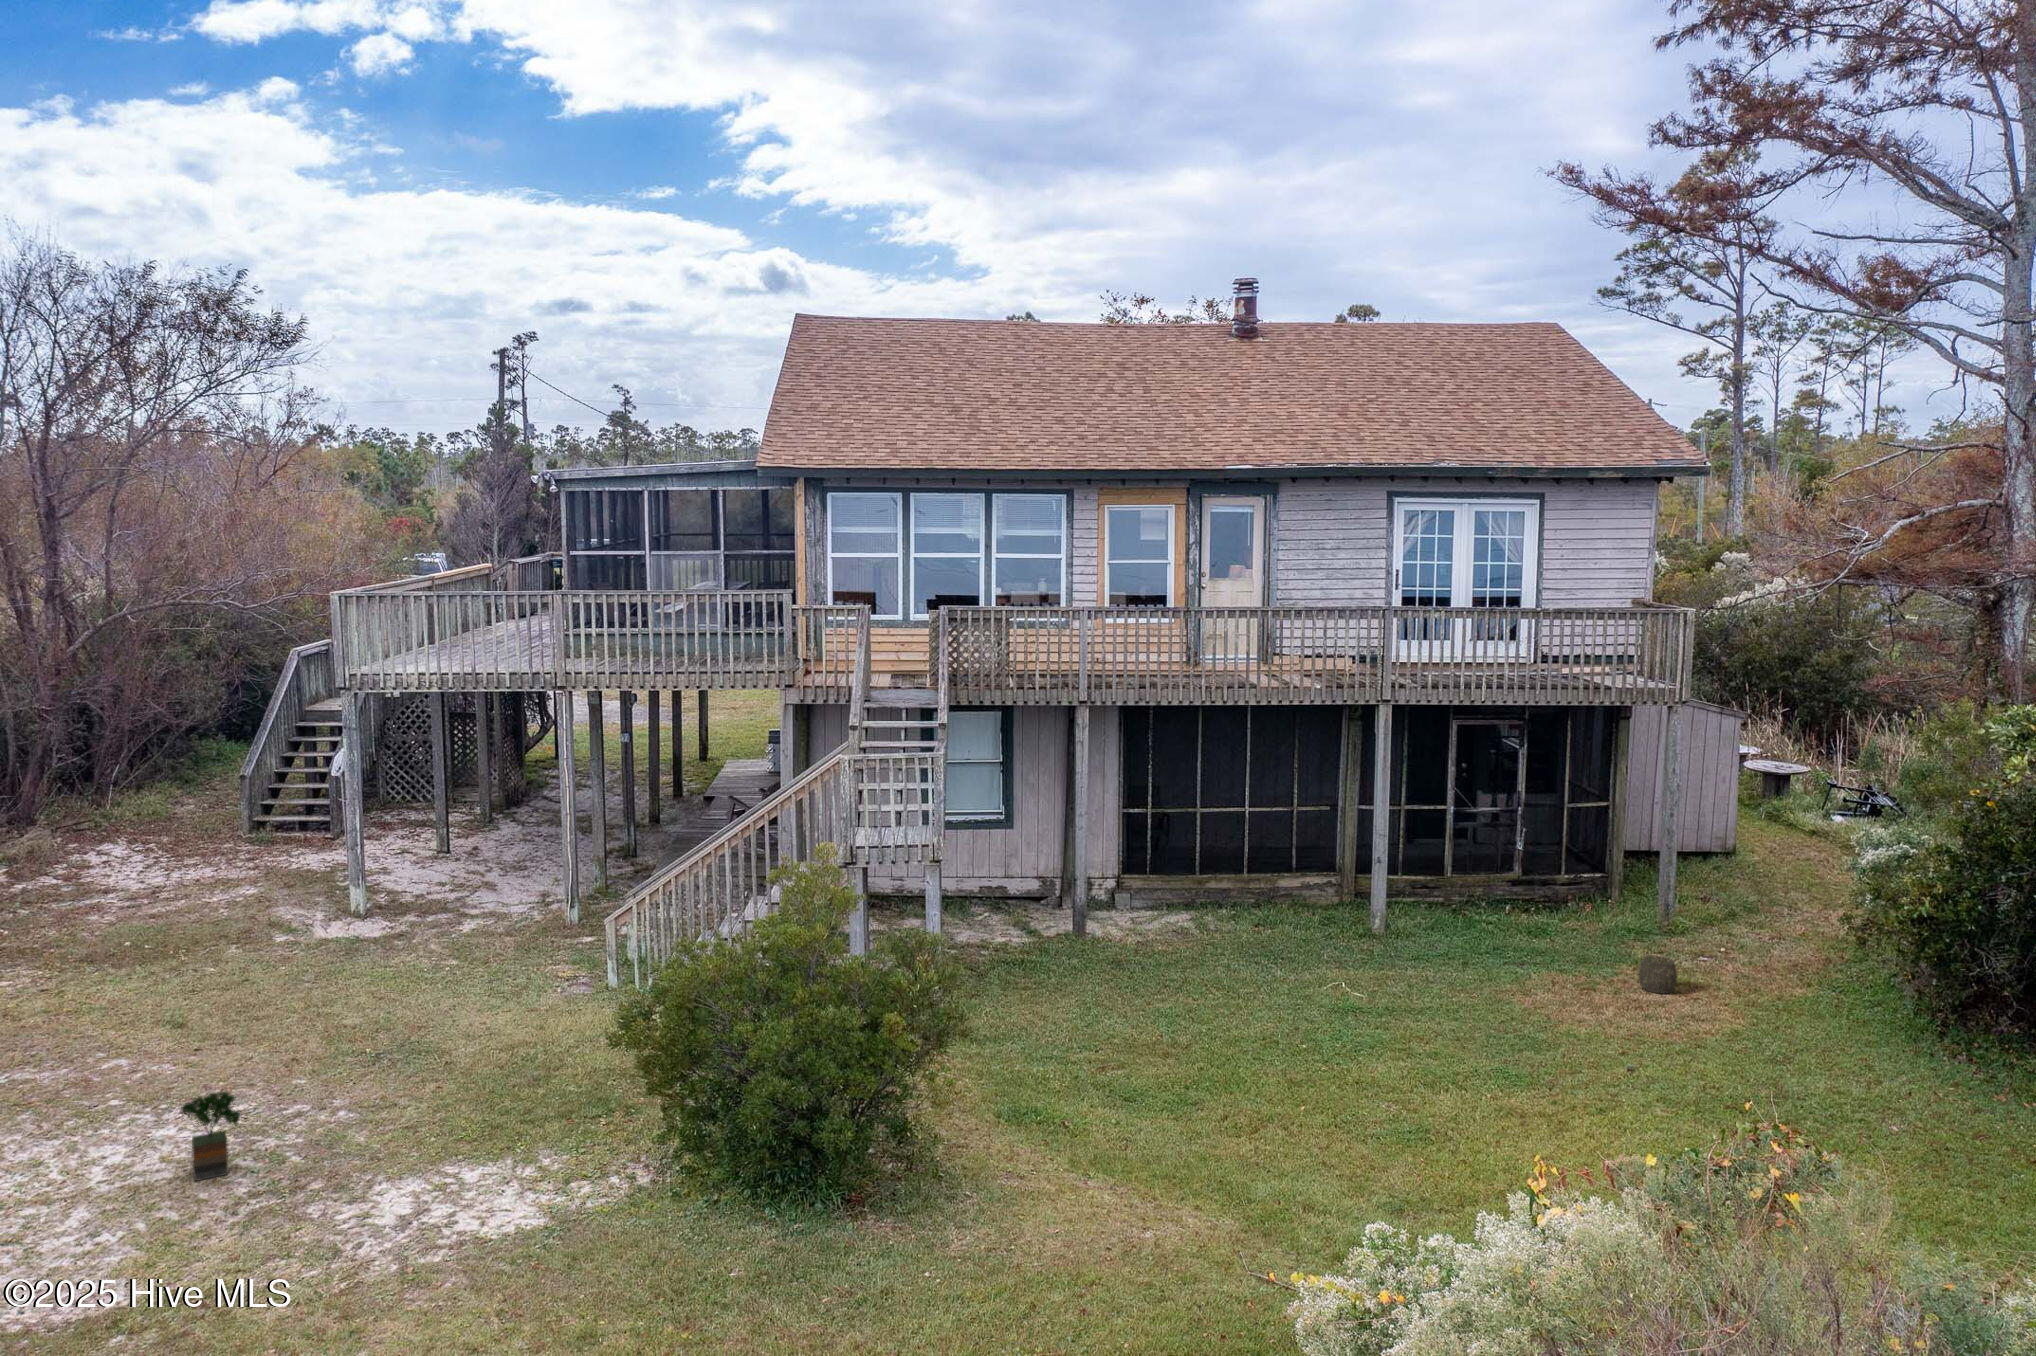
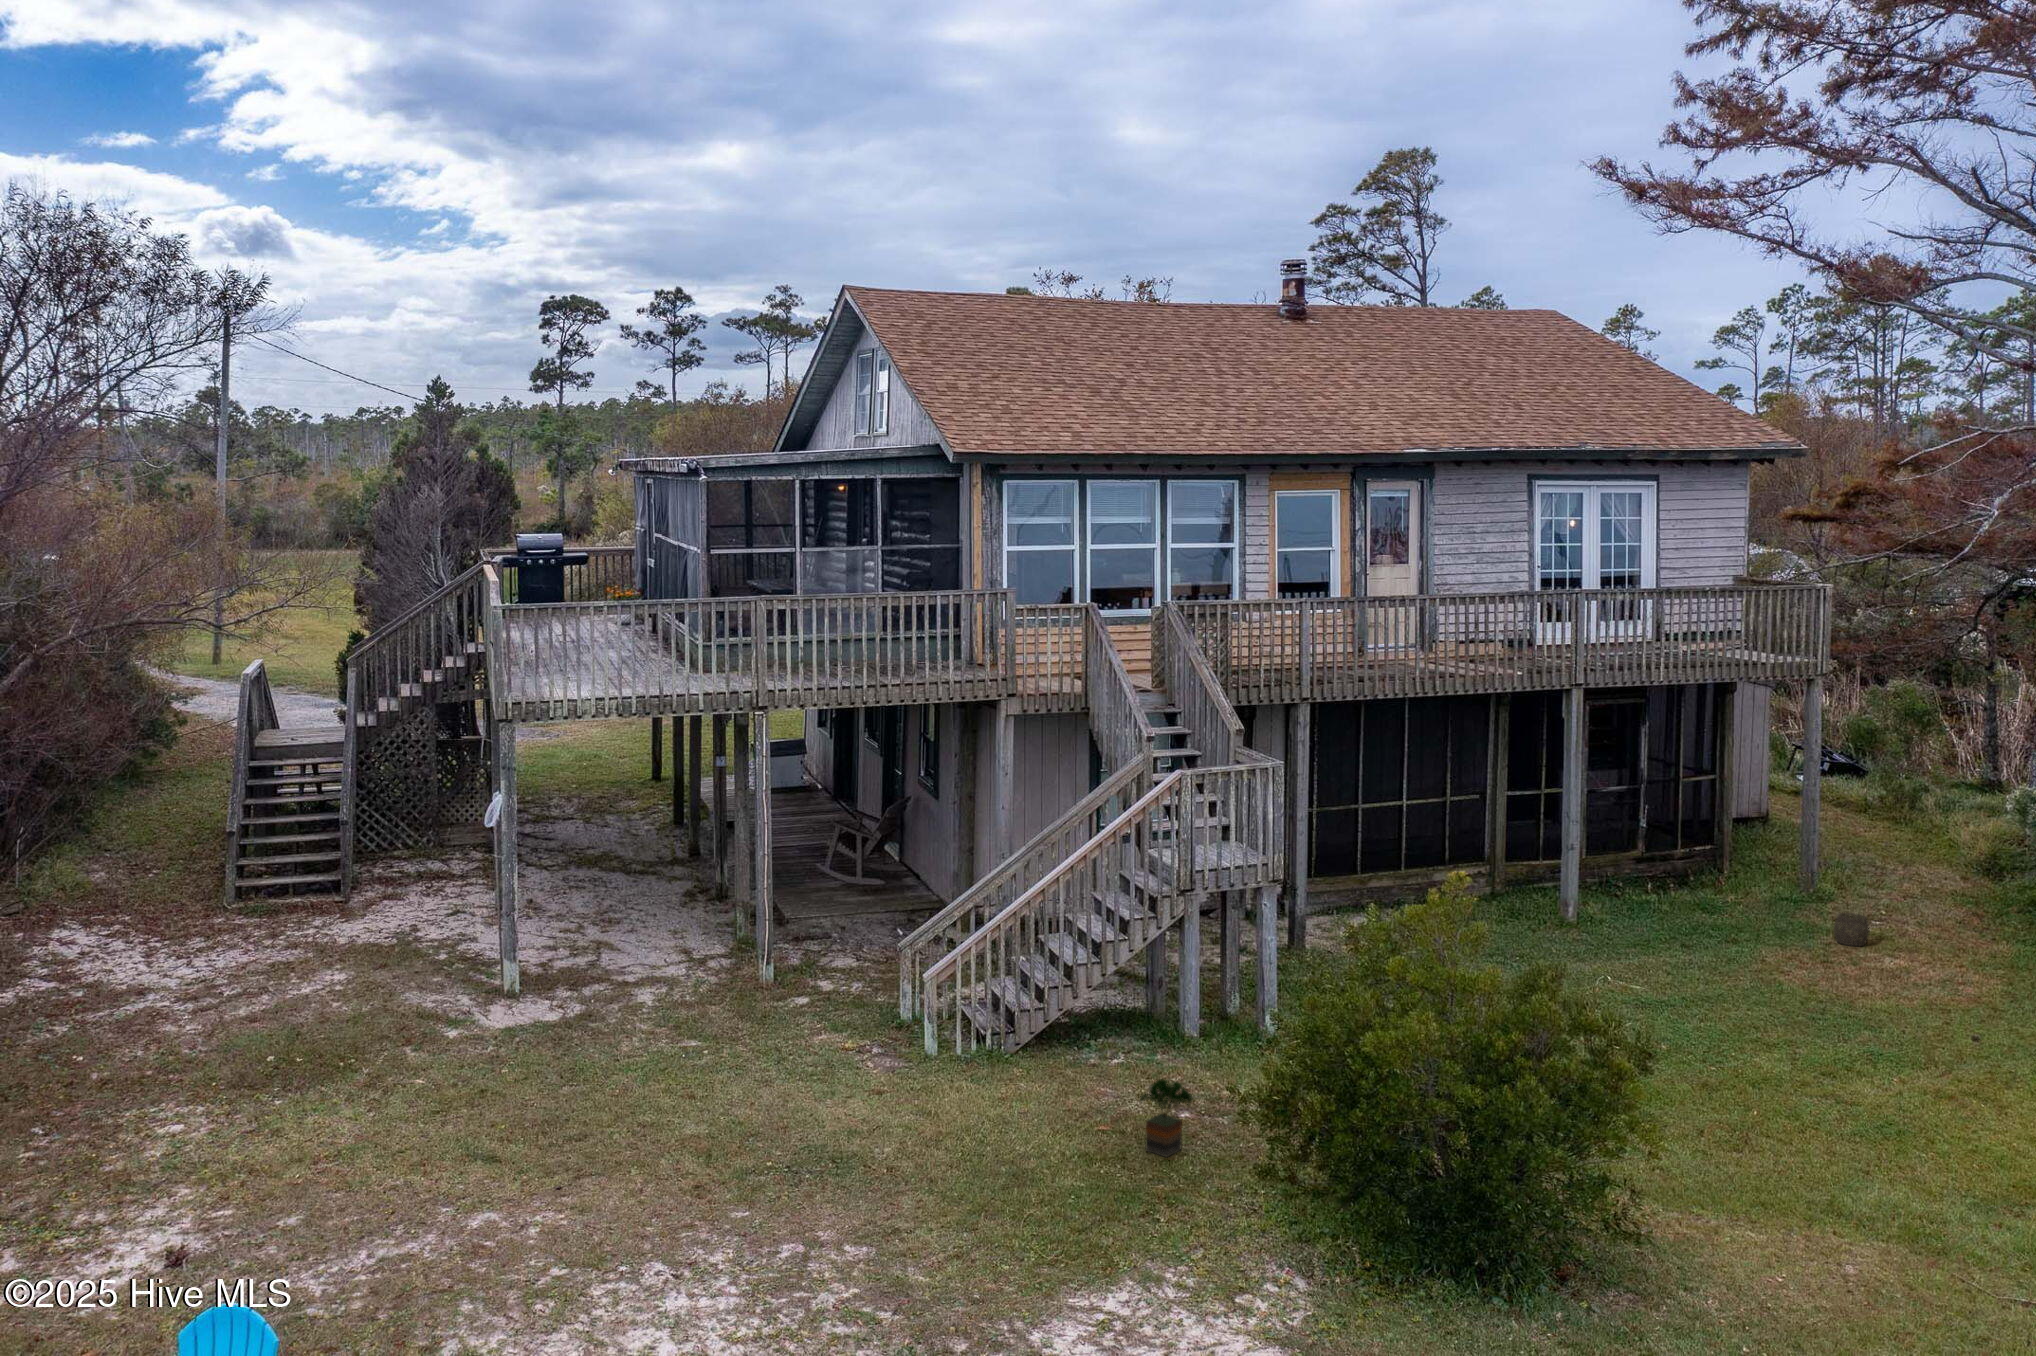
potted tree: present [181,1091,241,1181] -> present [1140,1079,1193,1157]

